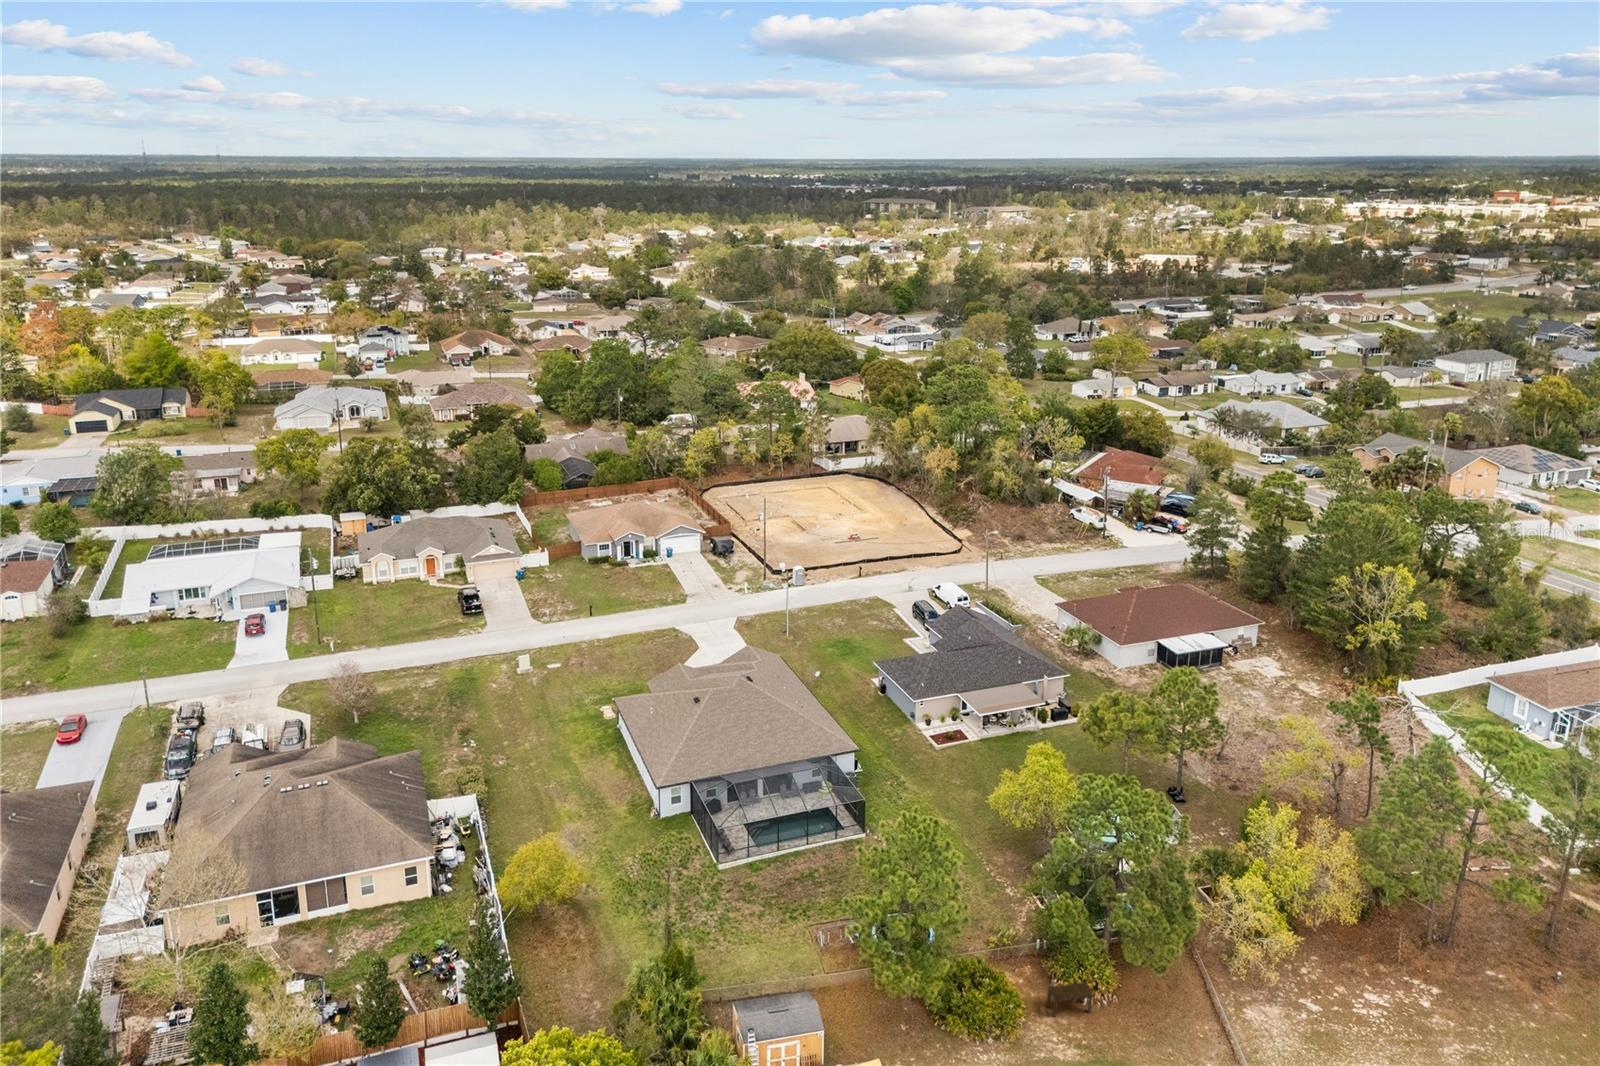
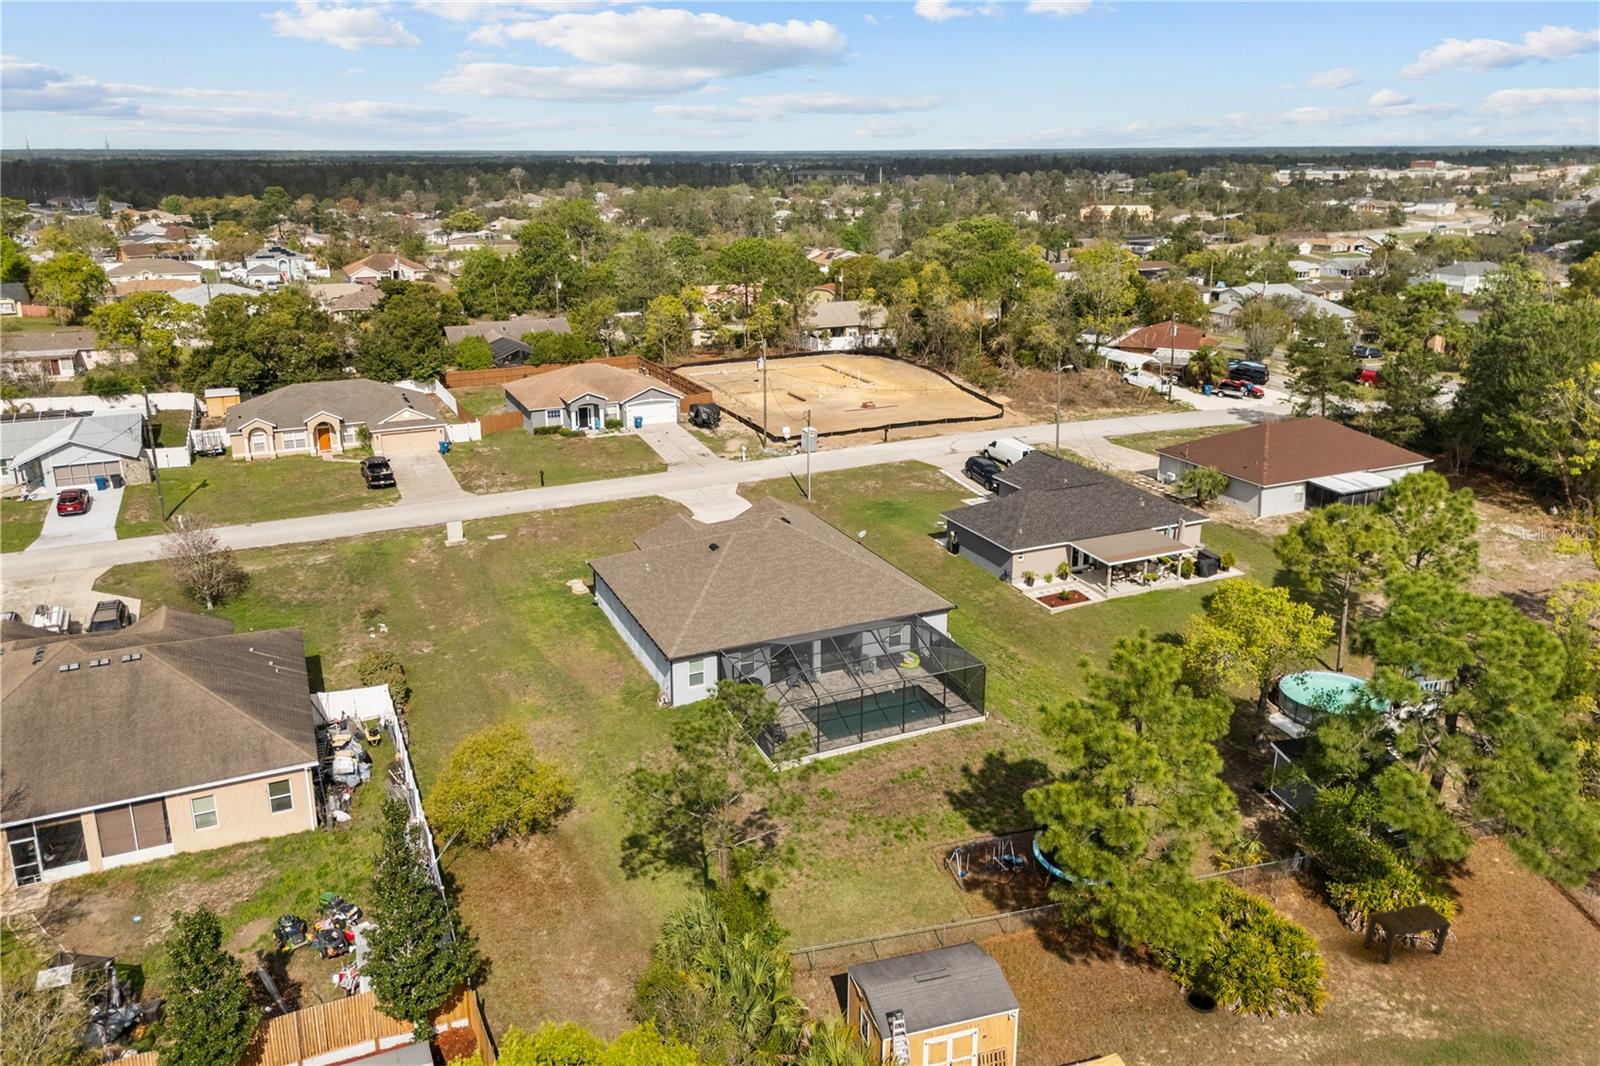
potted tree: none [922,1007,944,1040] -> present [1186,959,1222,1013]

